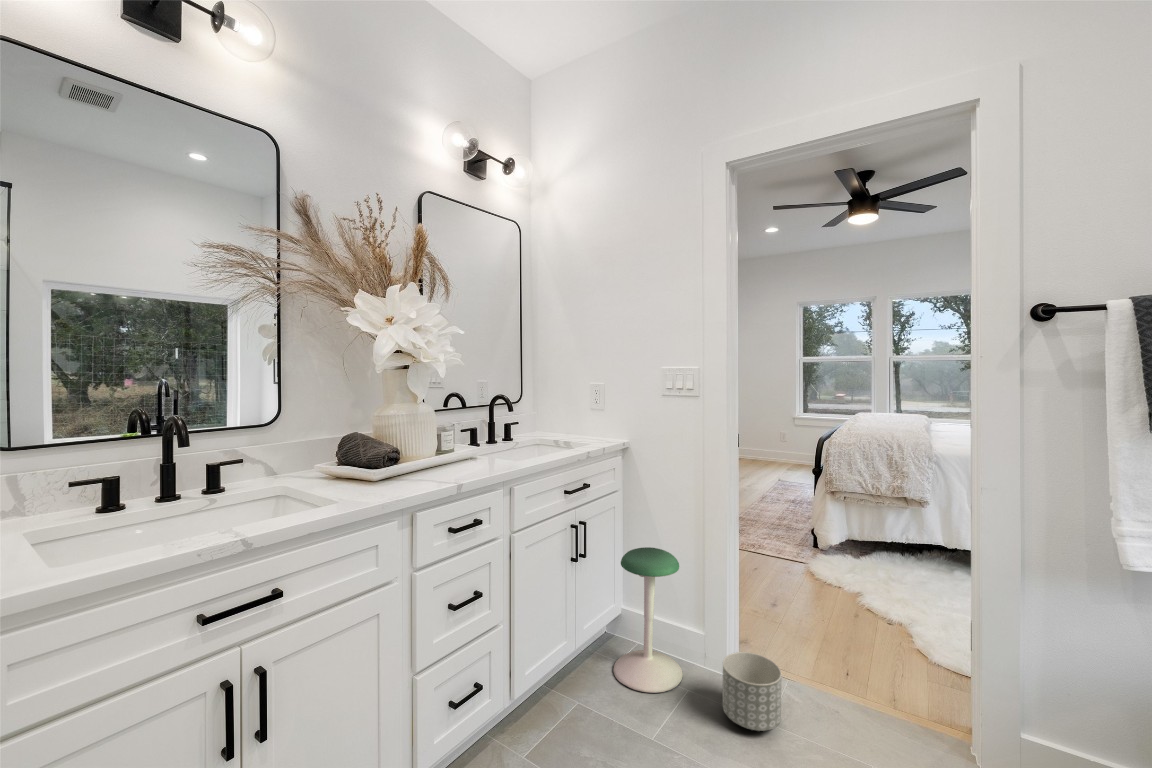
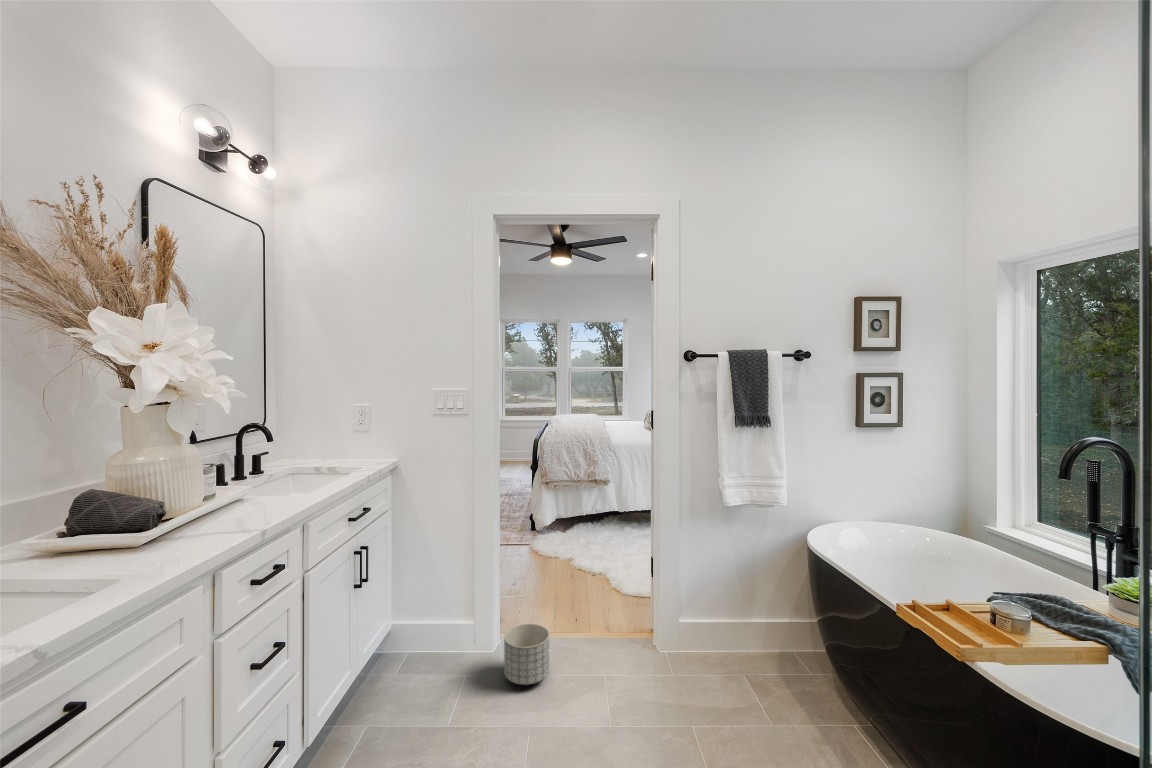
stool: present [613,547,683,693] -> none [398,557,464,693]

